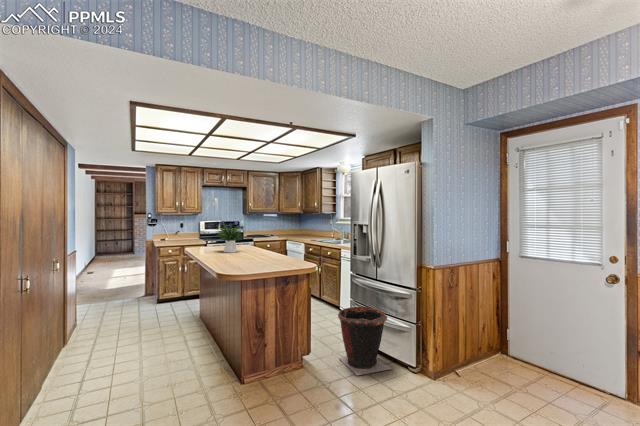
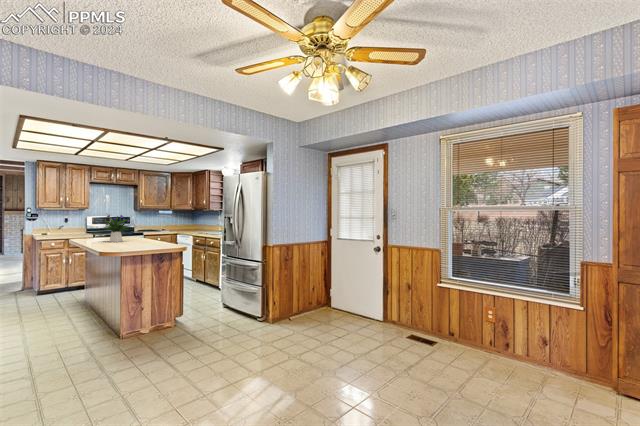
trash can: present [338,306,392,375] -> none [205,279,245,326]

